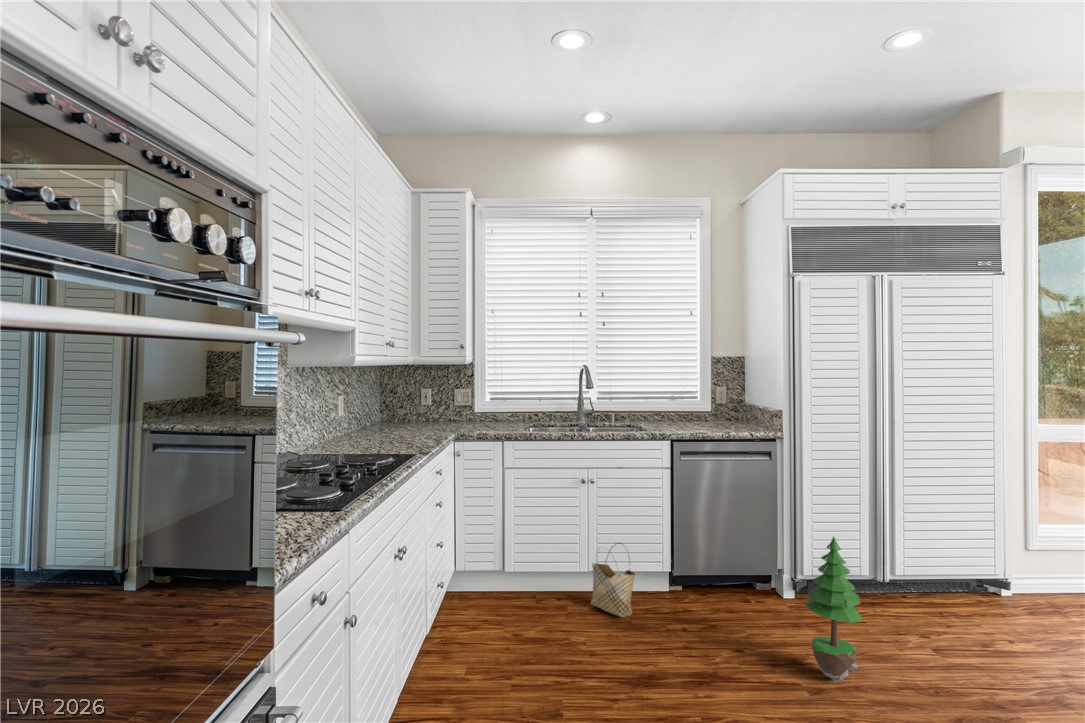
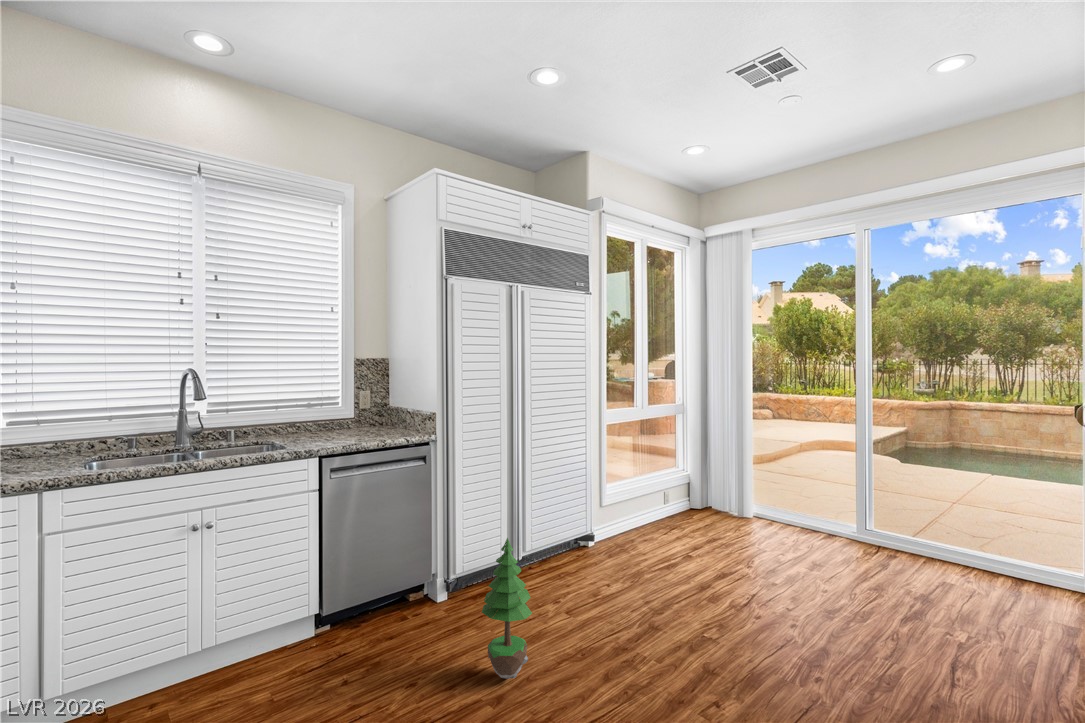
woven basket: present [591,543,635,617] -> none [213,598,281,695]

